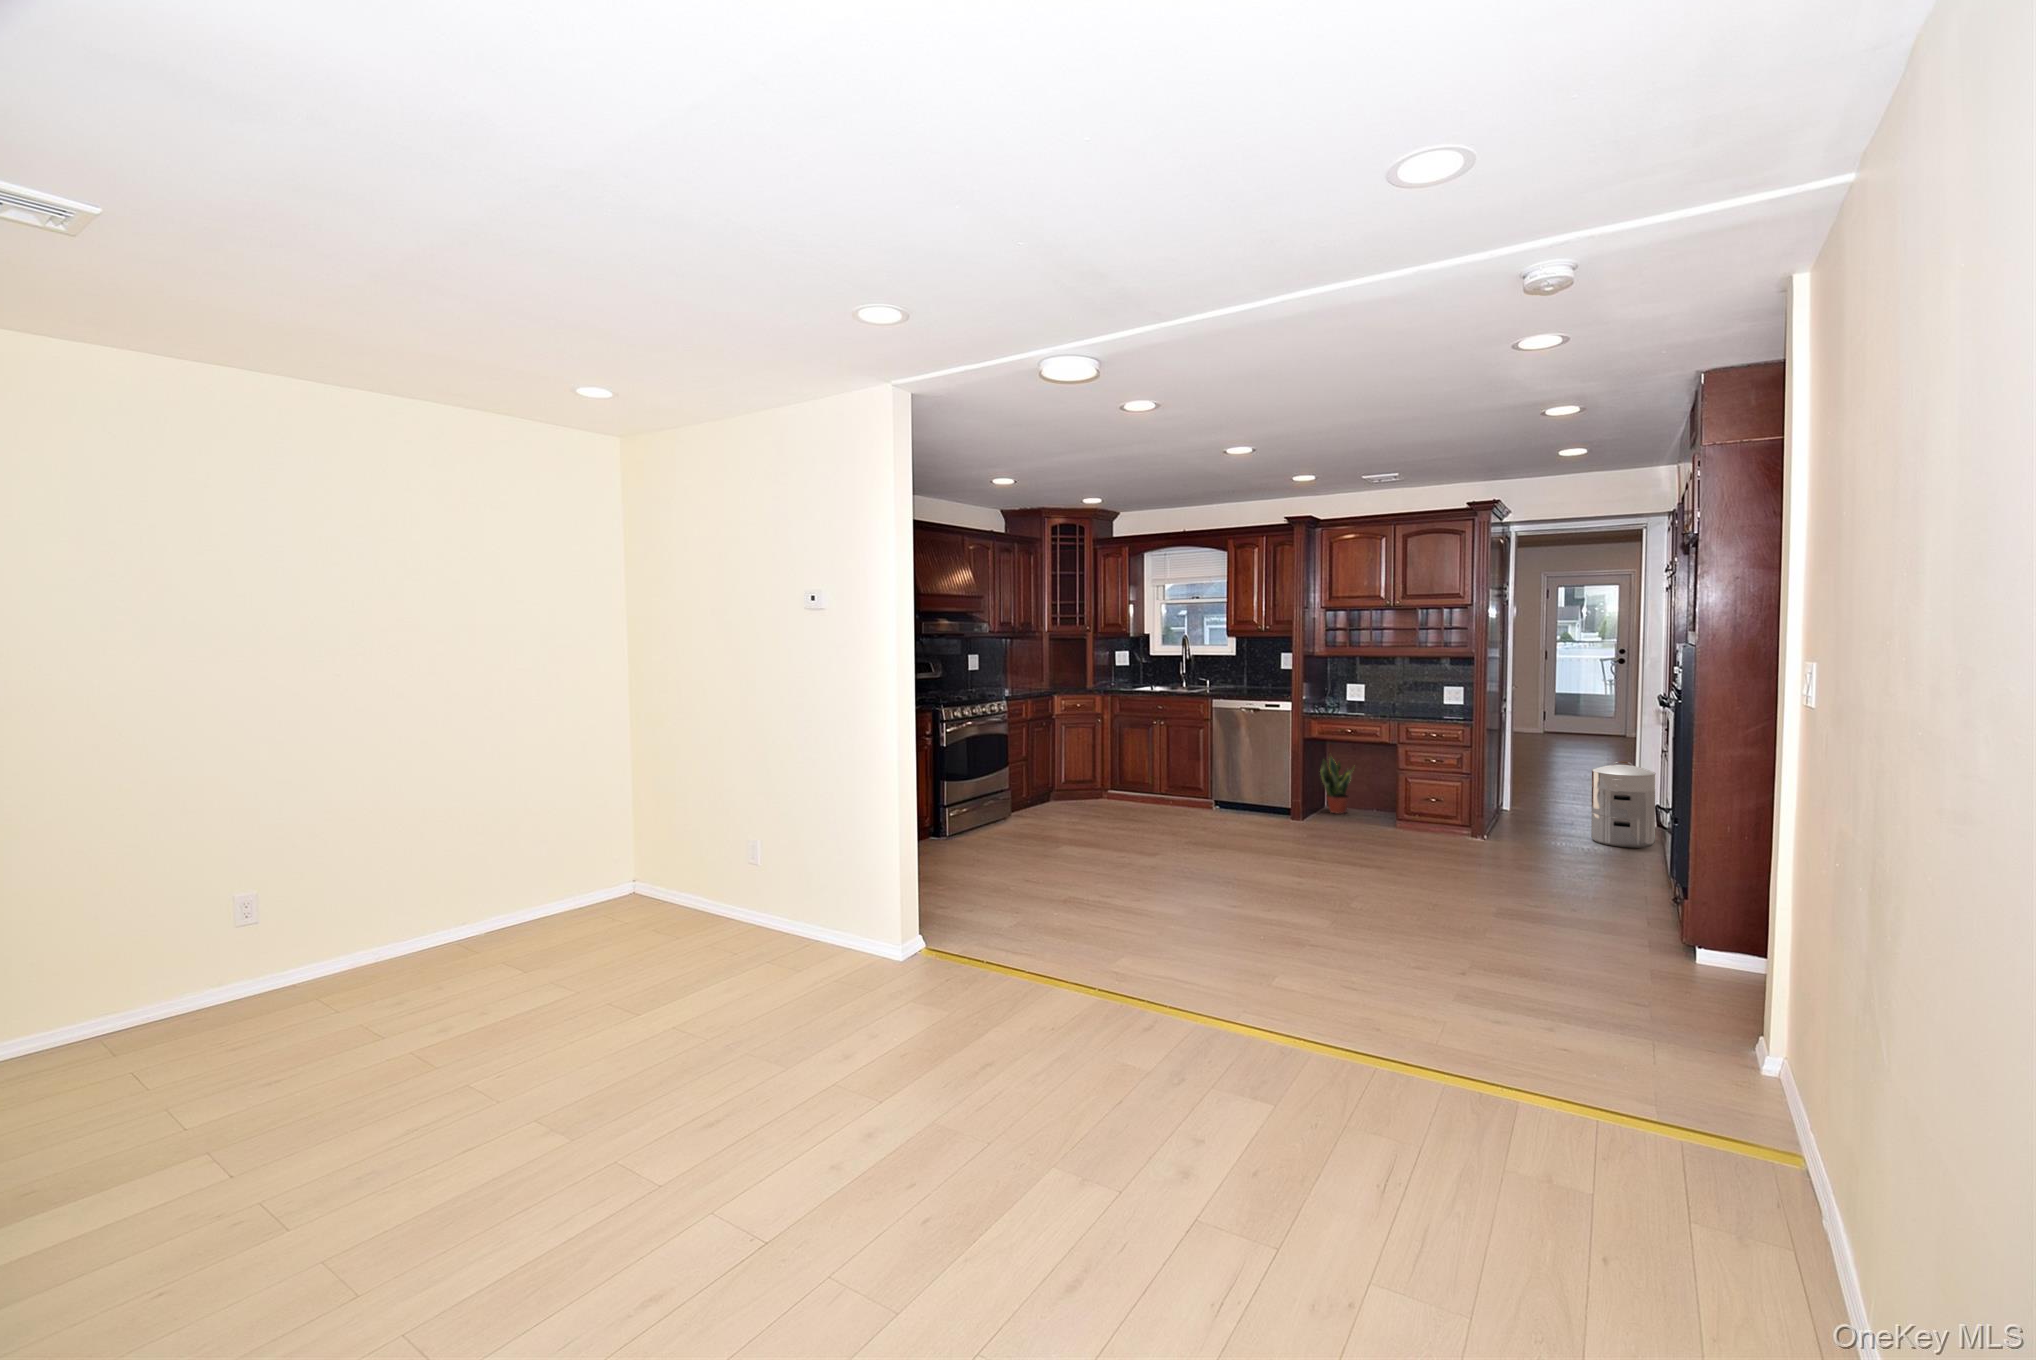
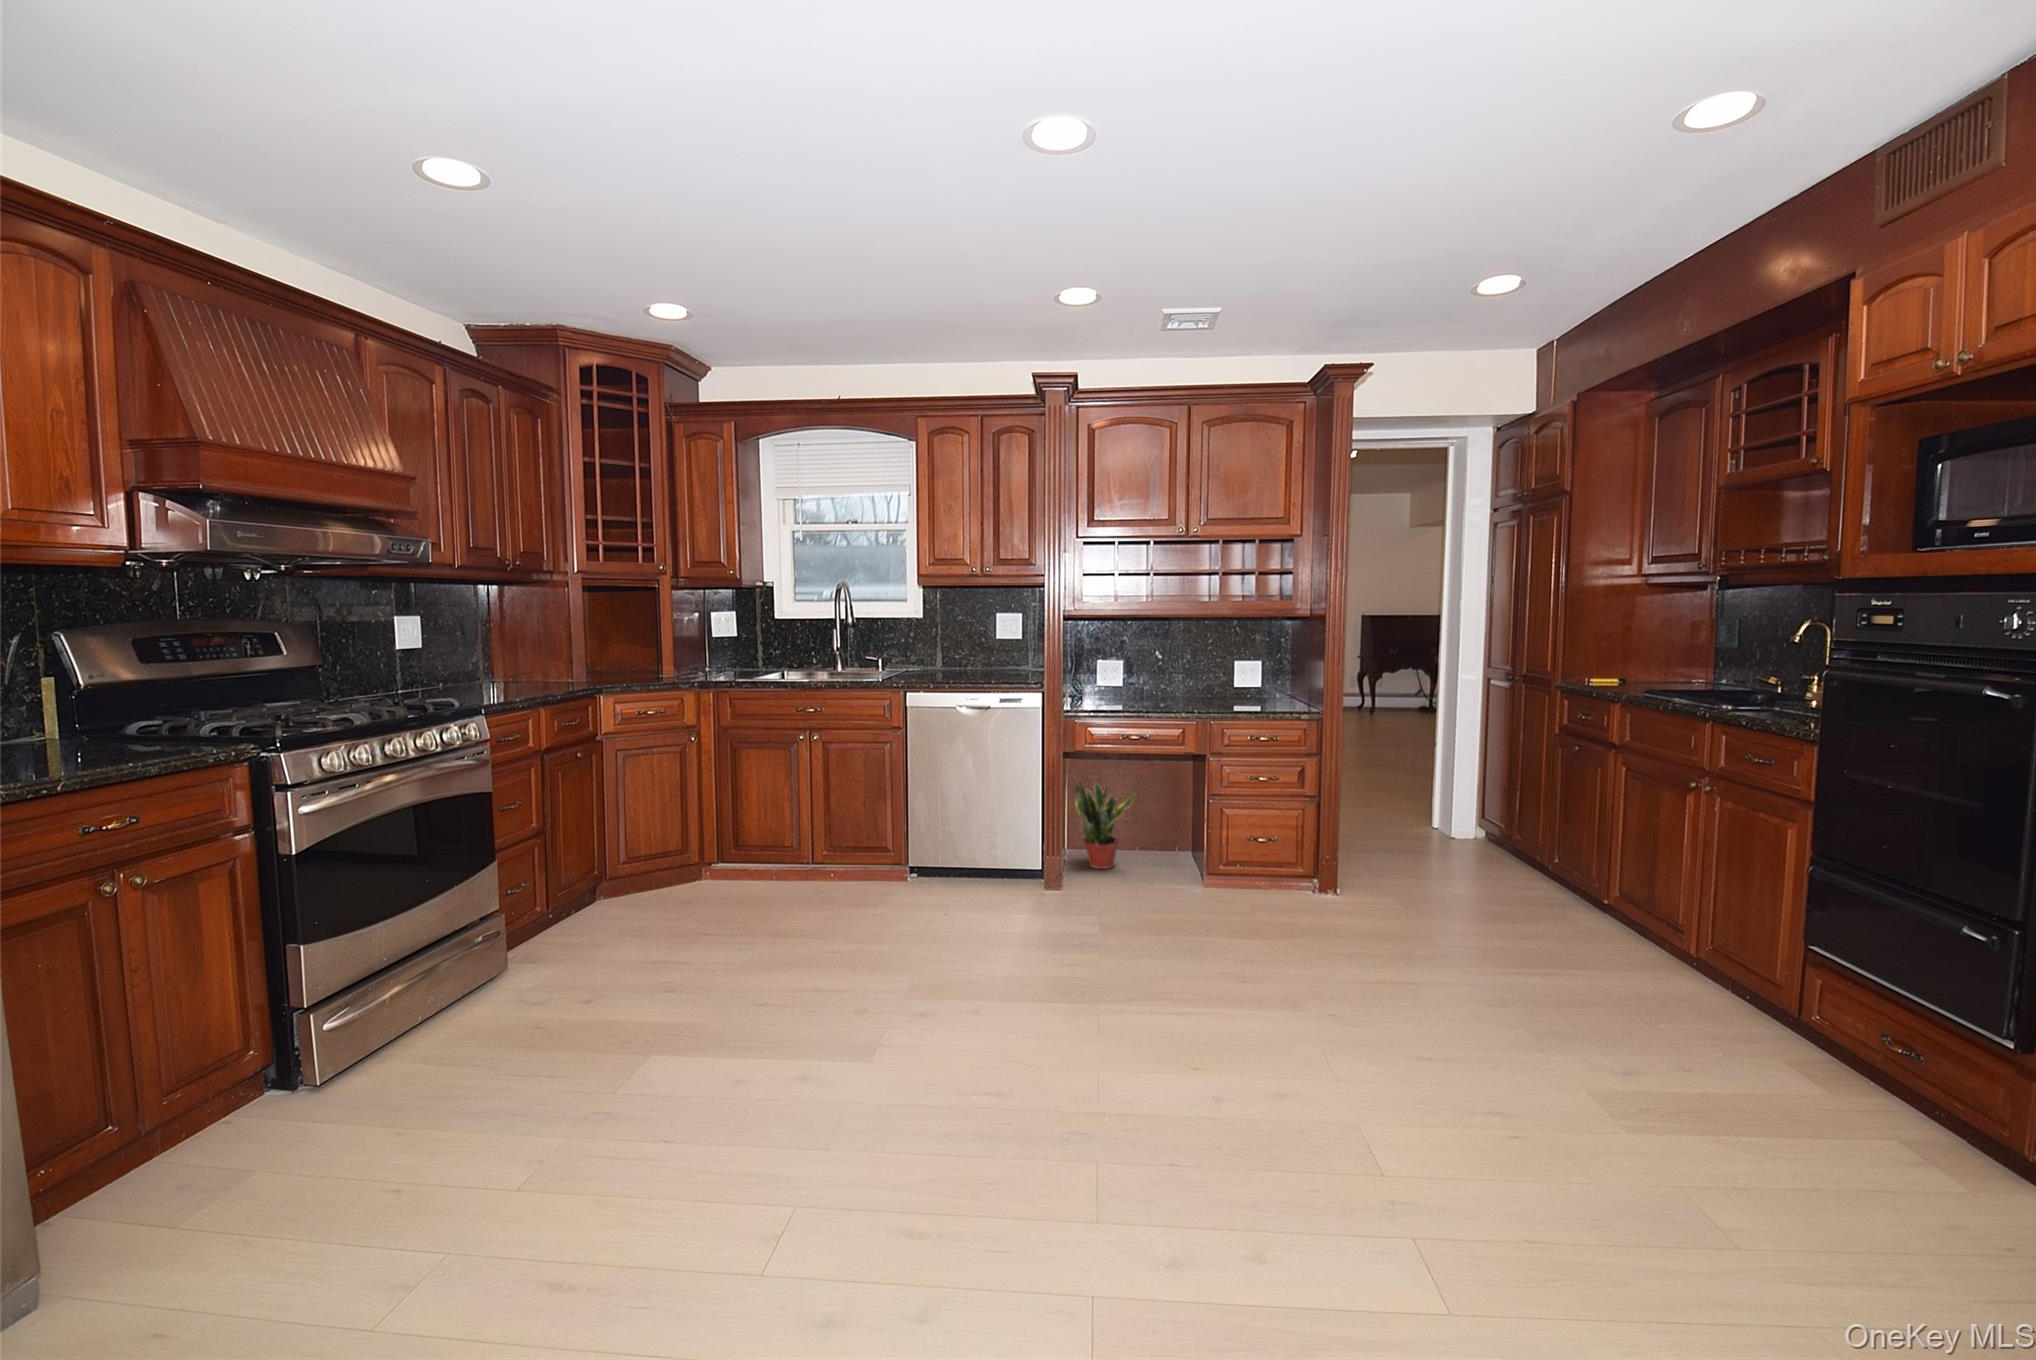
waste bin: present [1591,761,1656,848] -> none [1460,770,1549,894]

